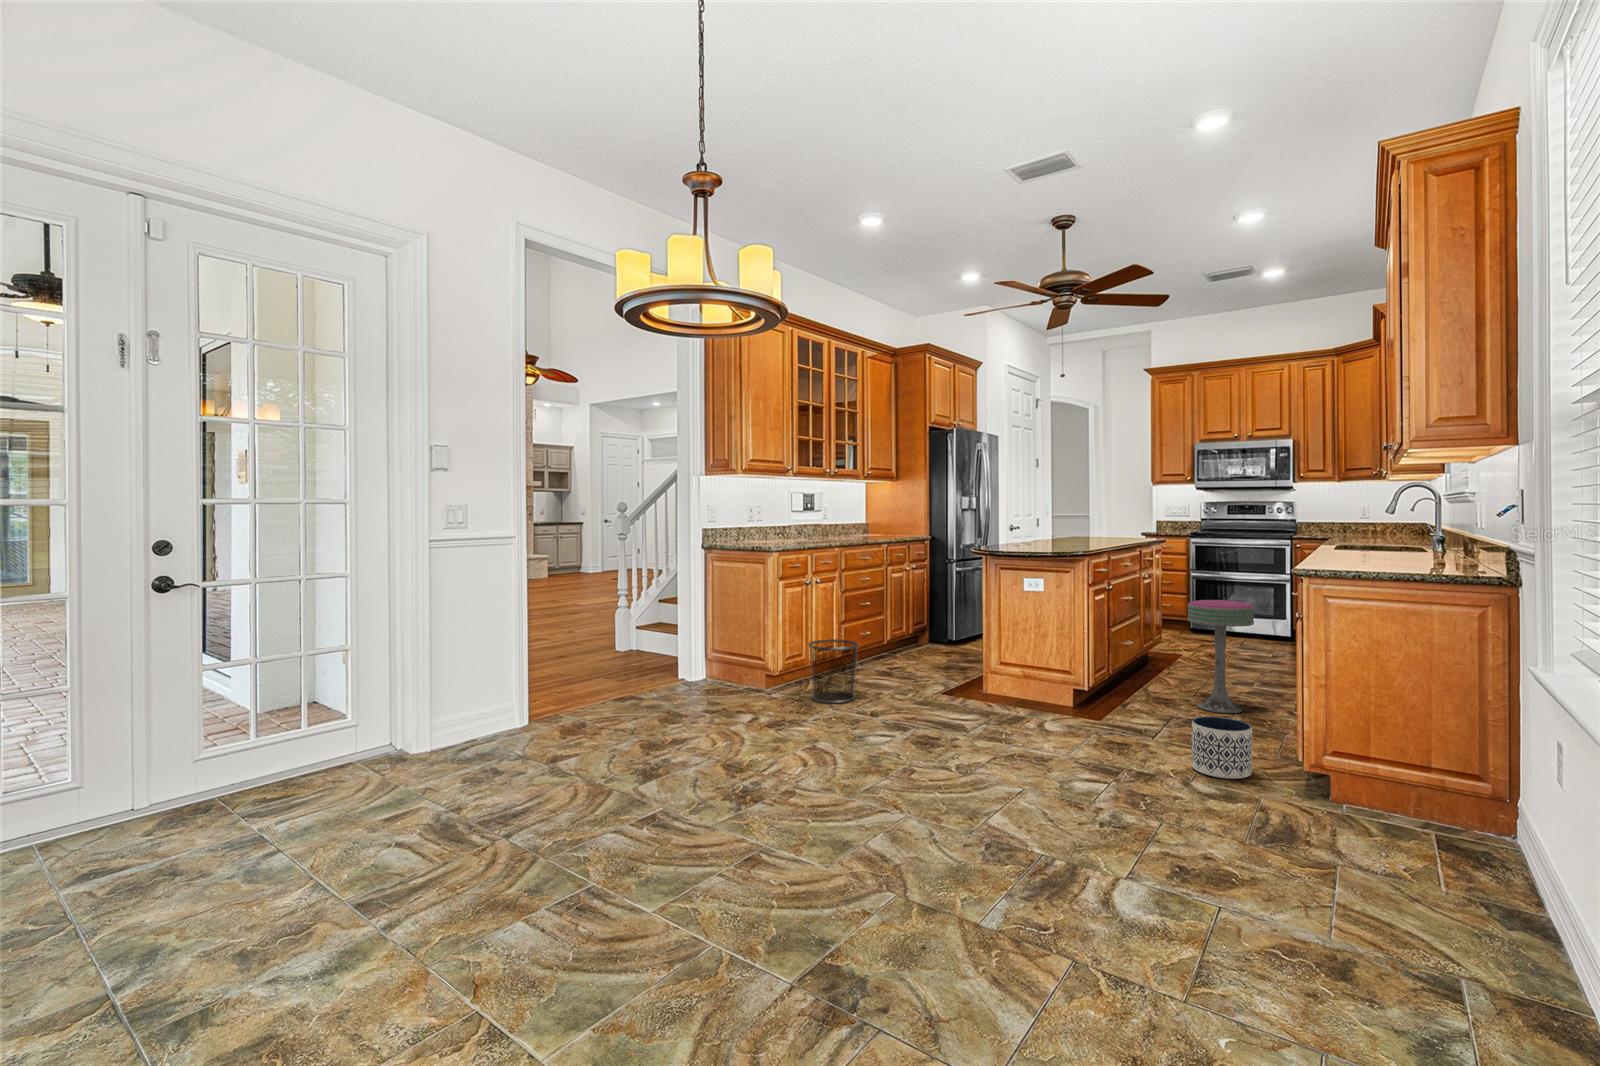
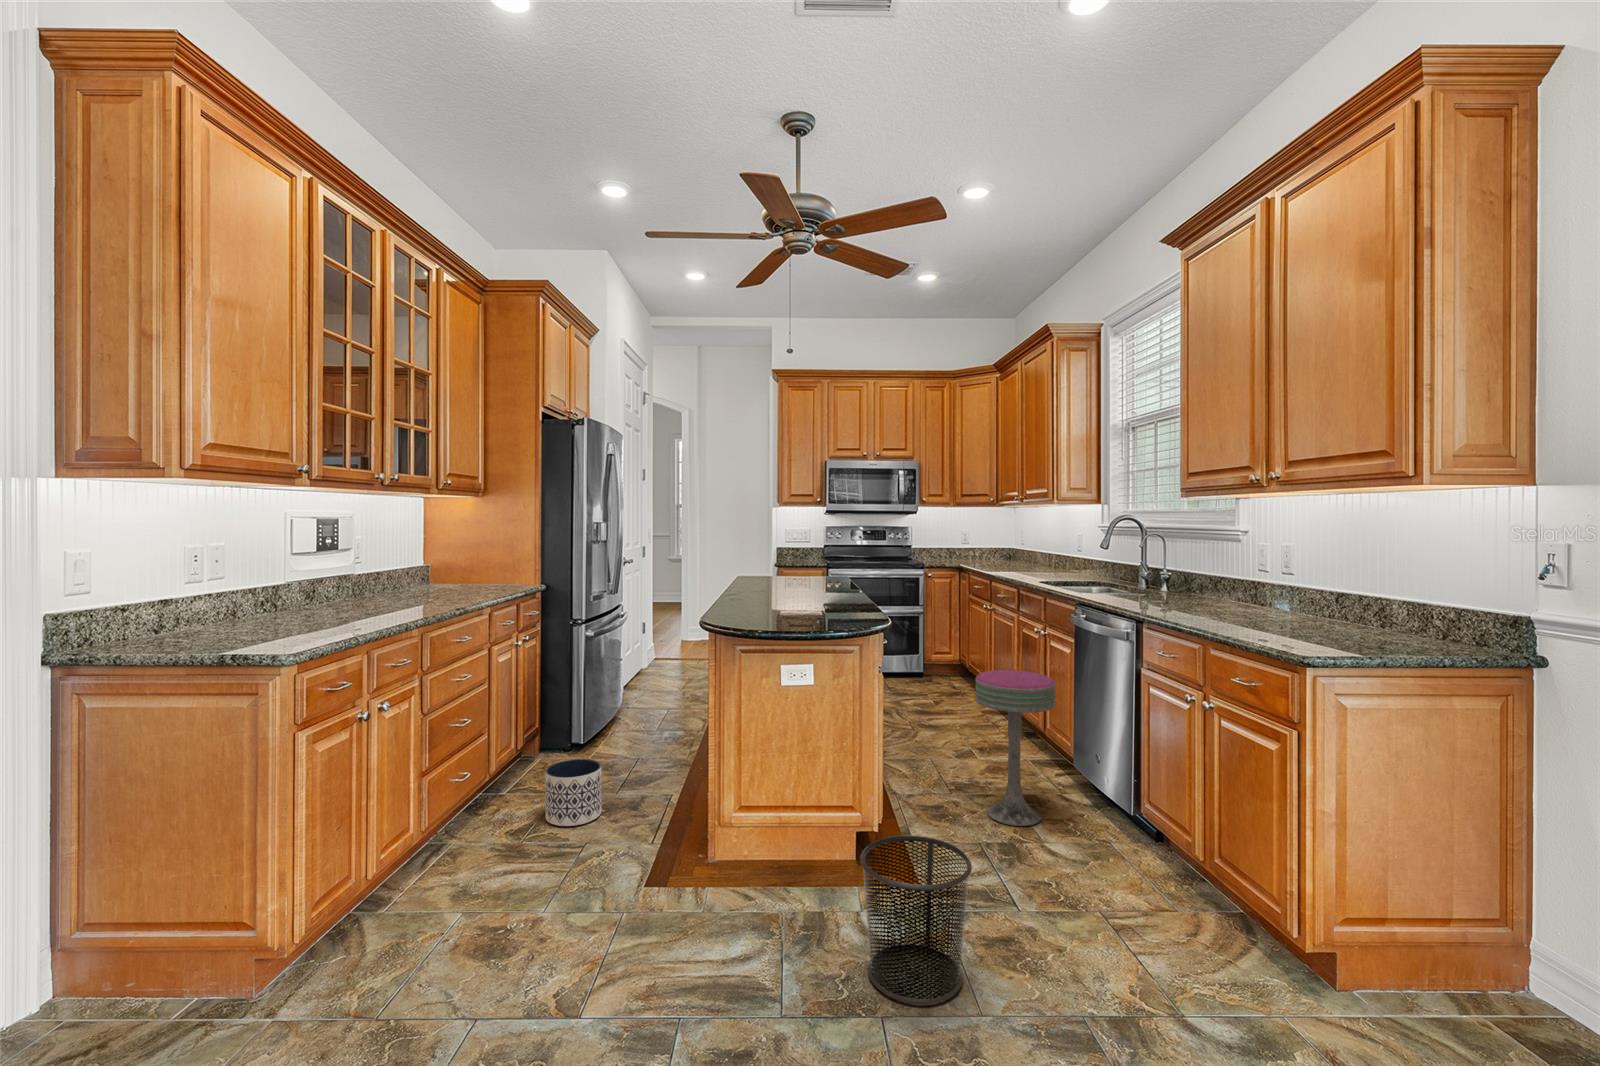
trash can: present [808,639,859,703] -> present [860,835,972,1005]
planter: present [1192,717,1252,779] -> present [545,759,602,826]

